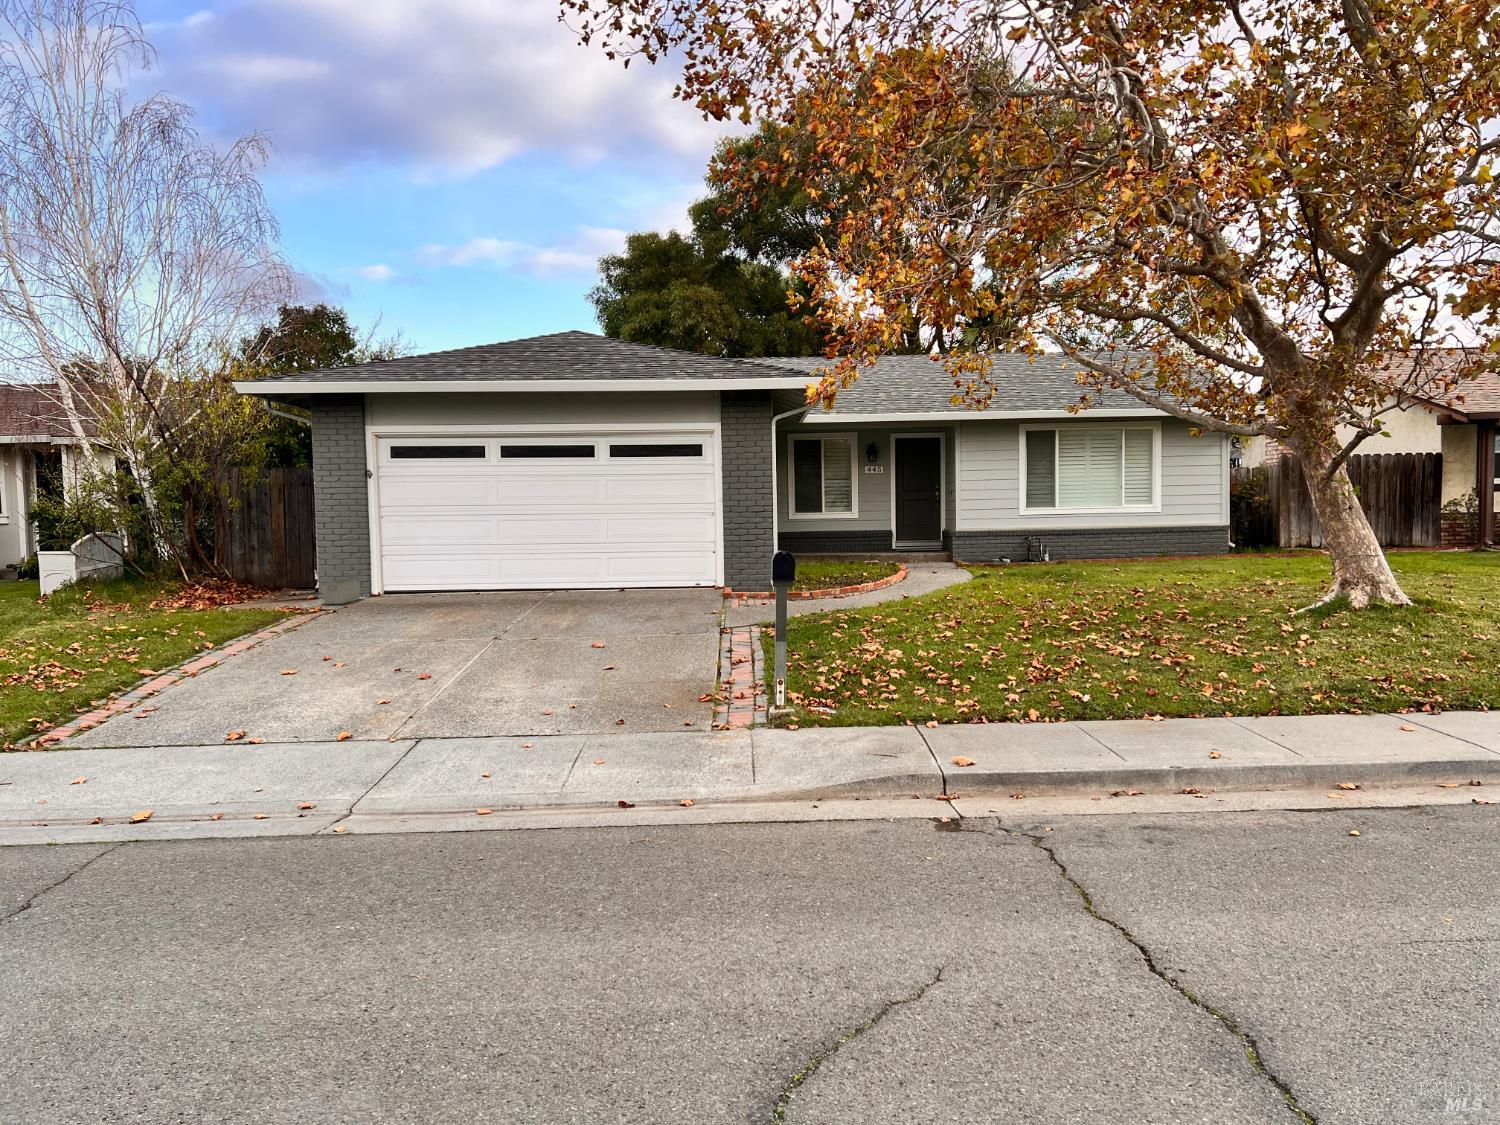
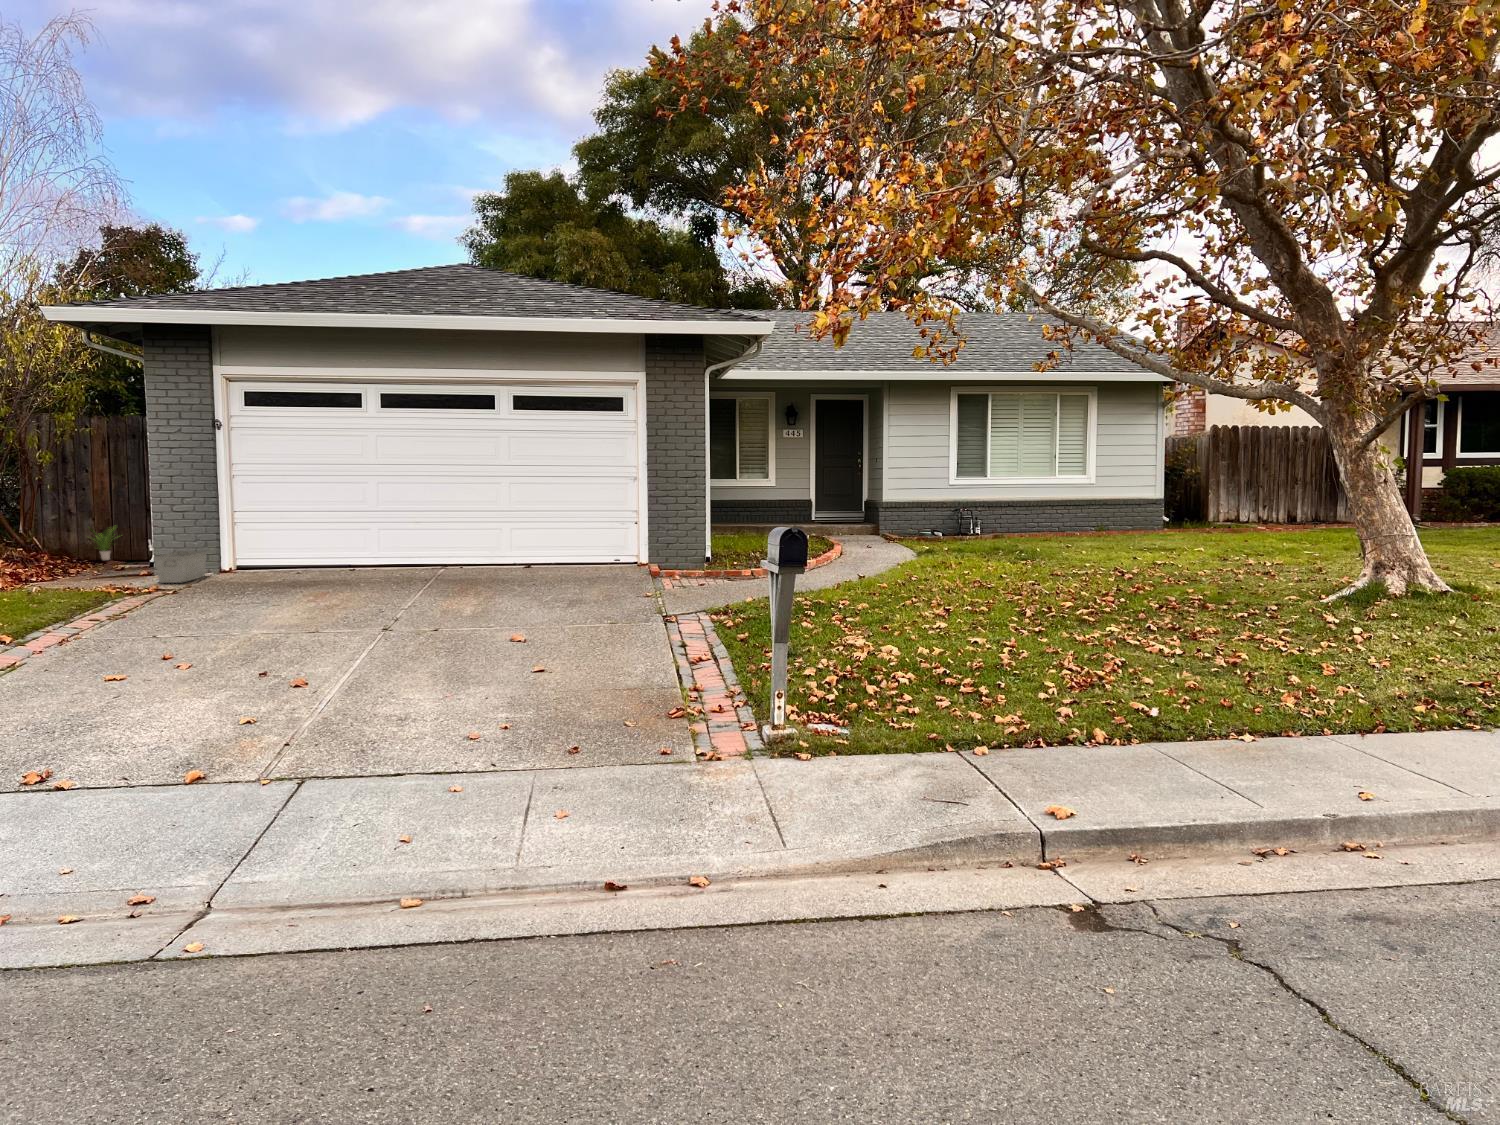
potted plant: none [268,558,298,588] -> present [93,528,115,560]

